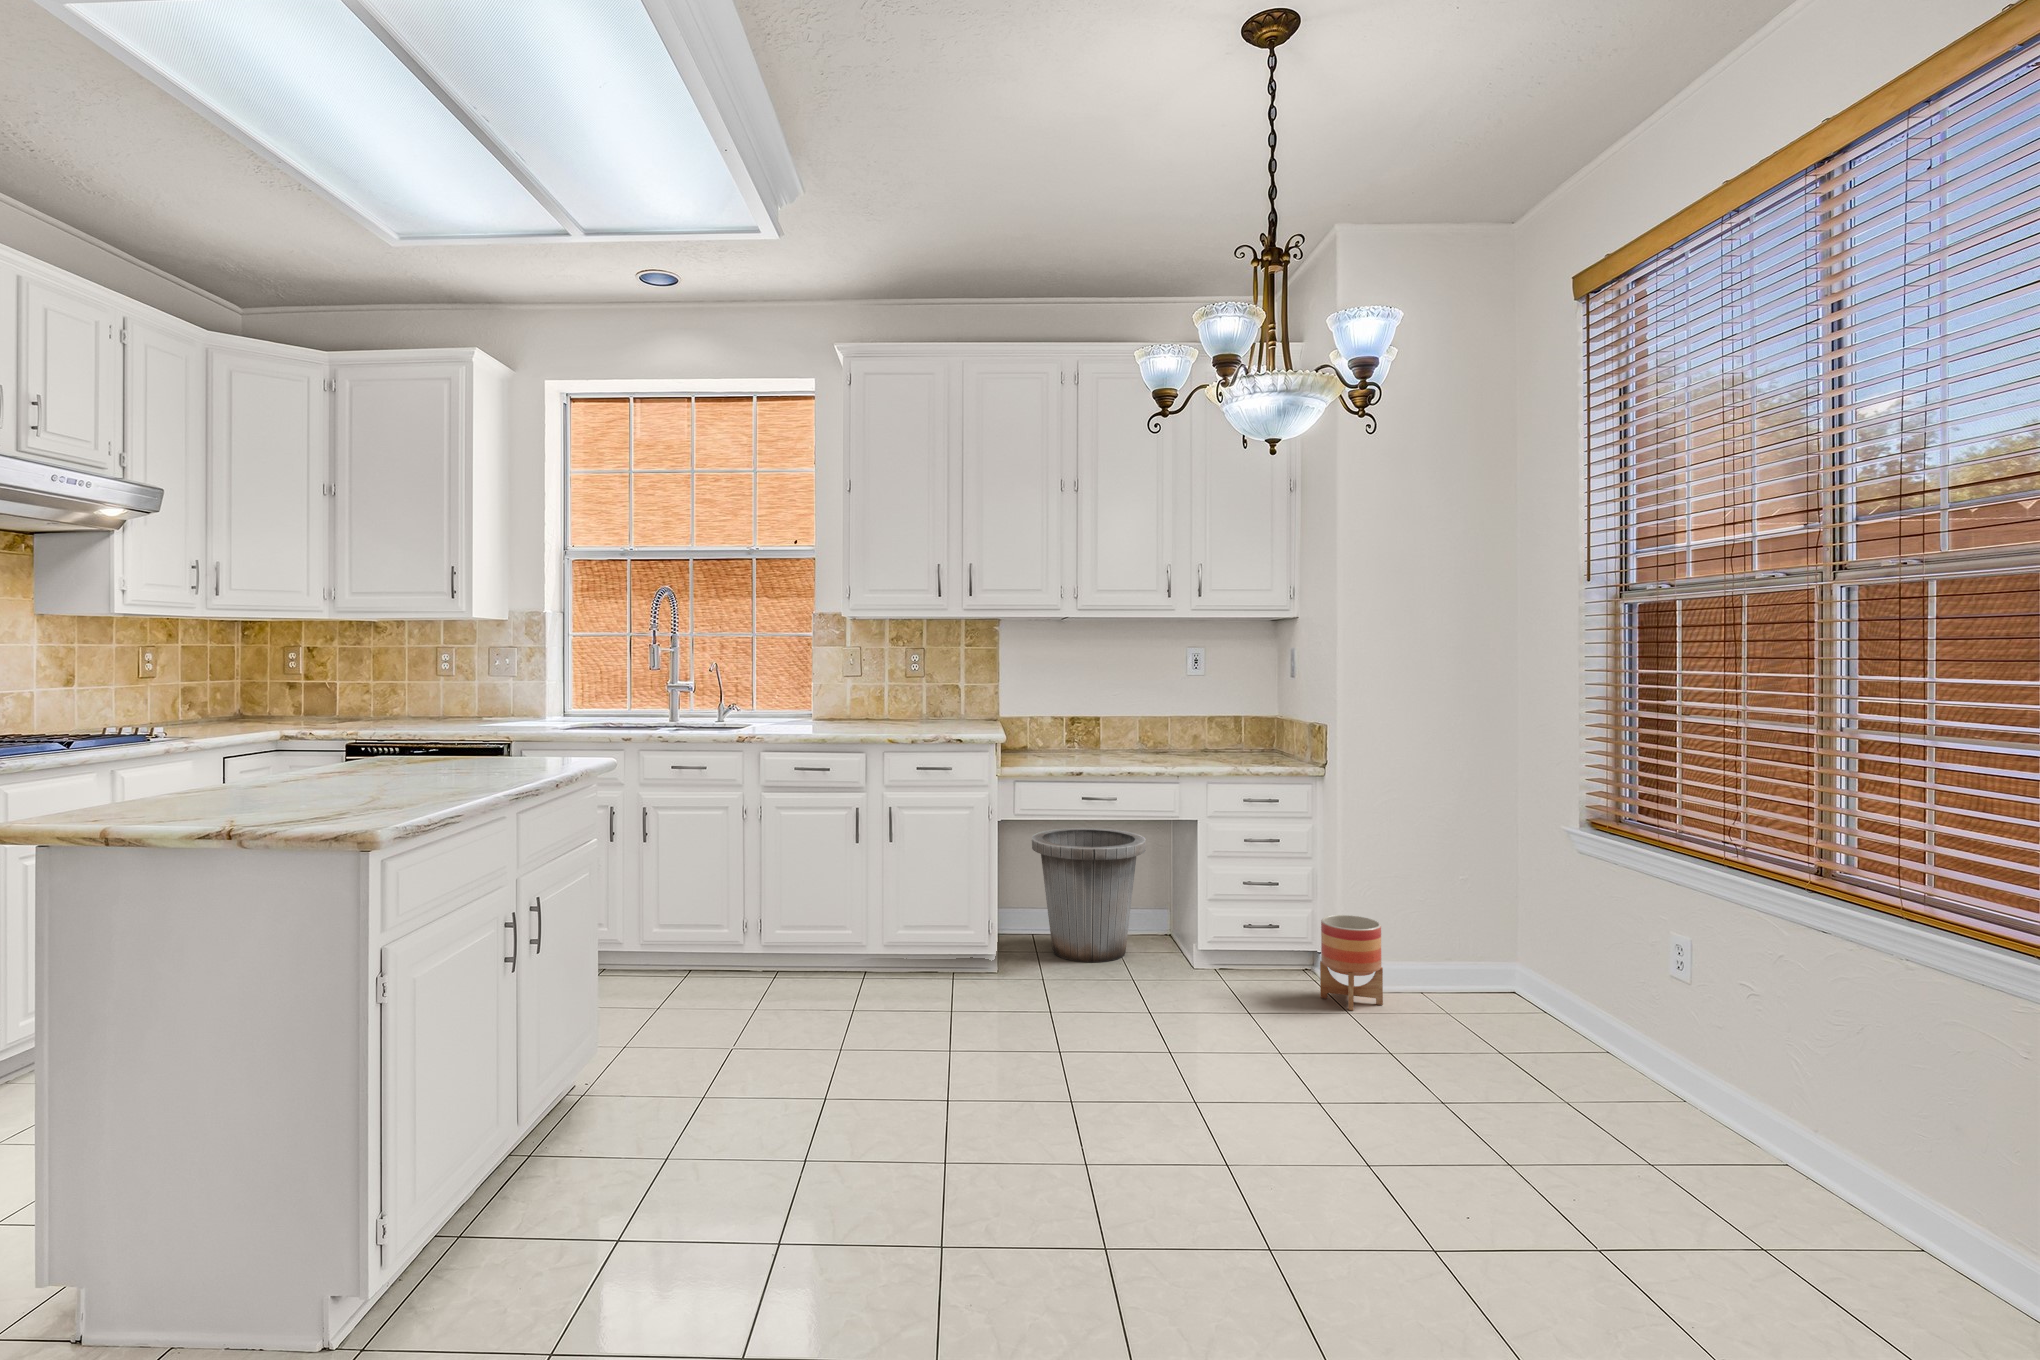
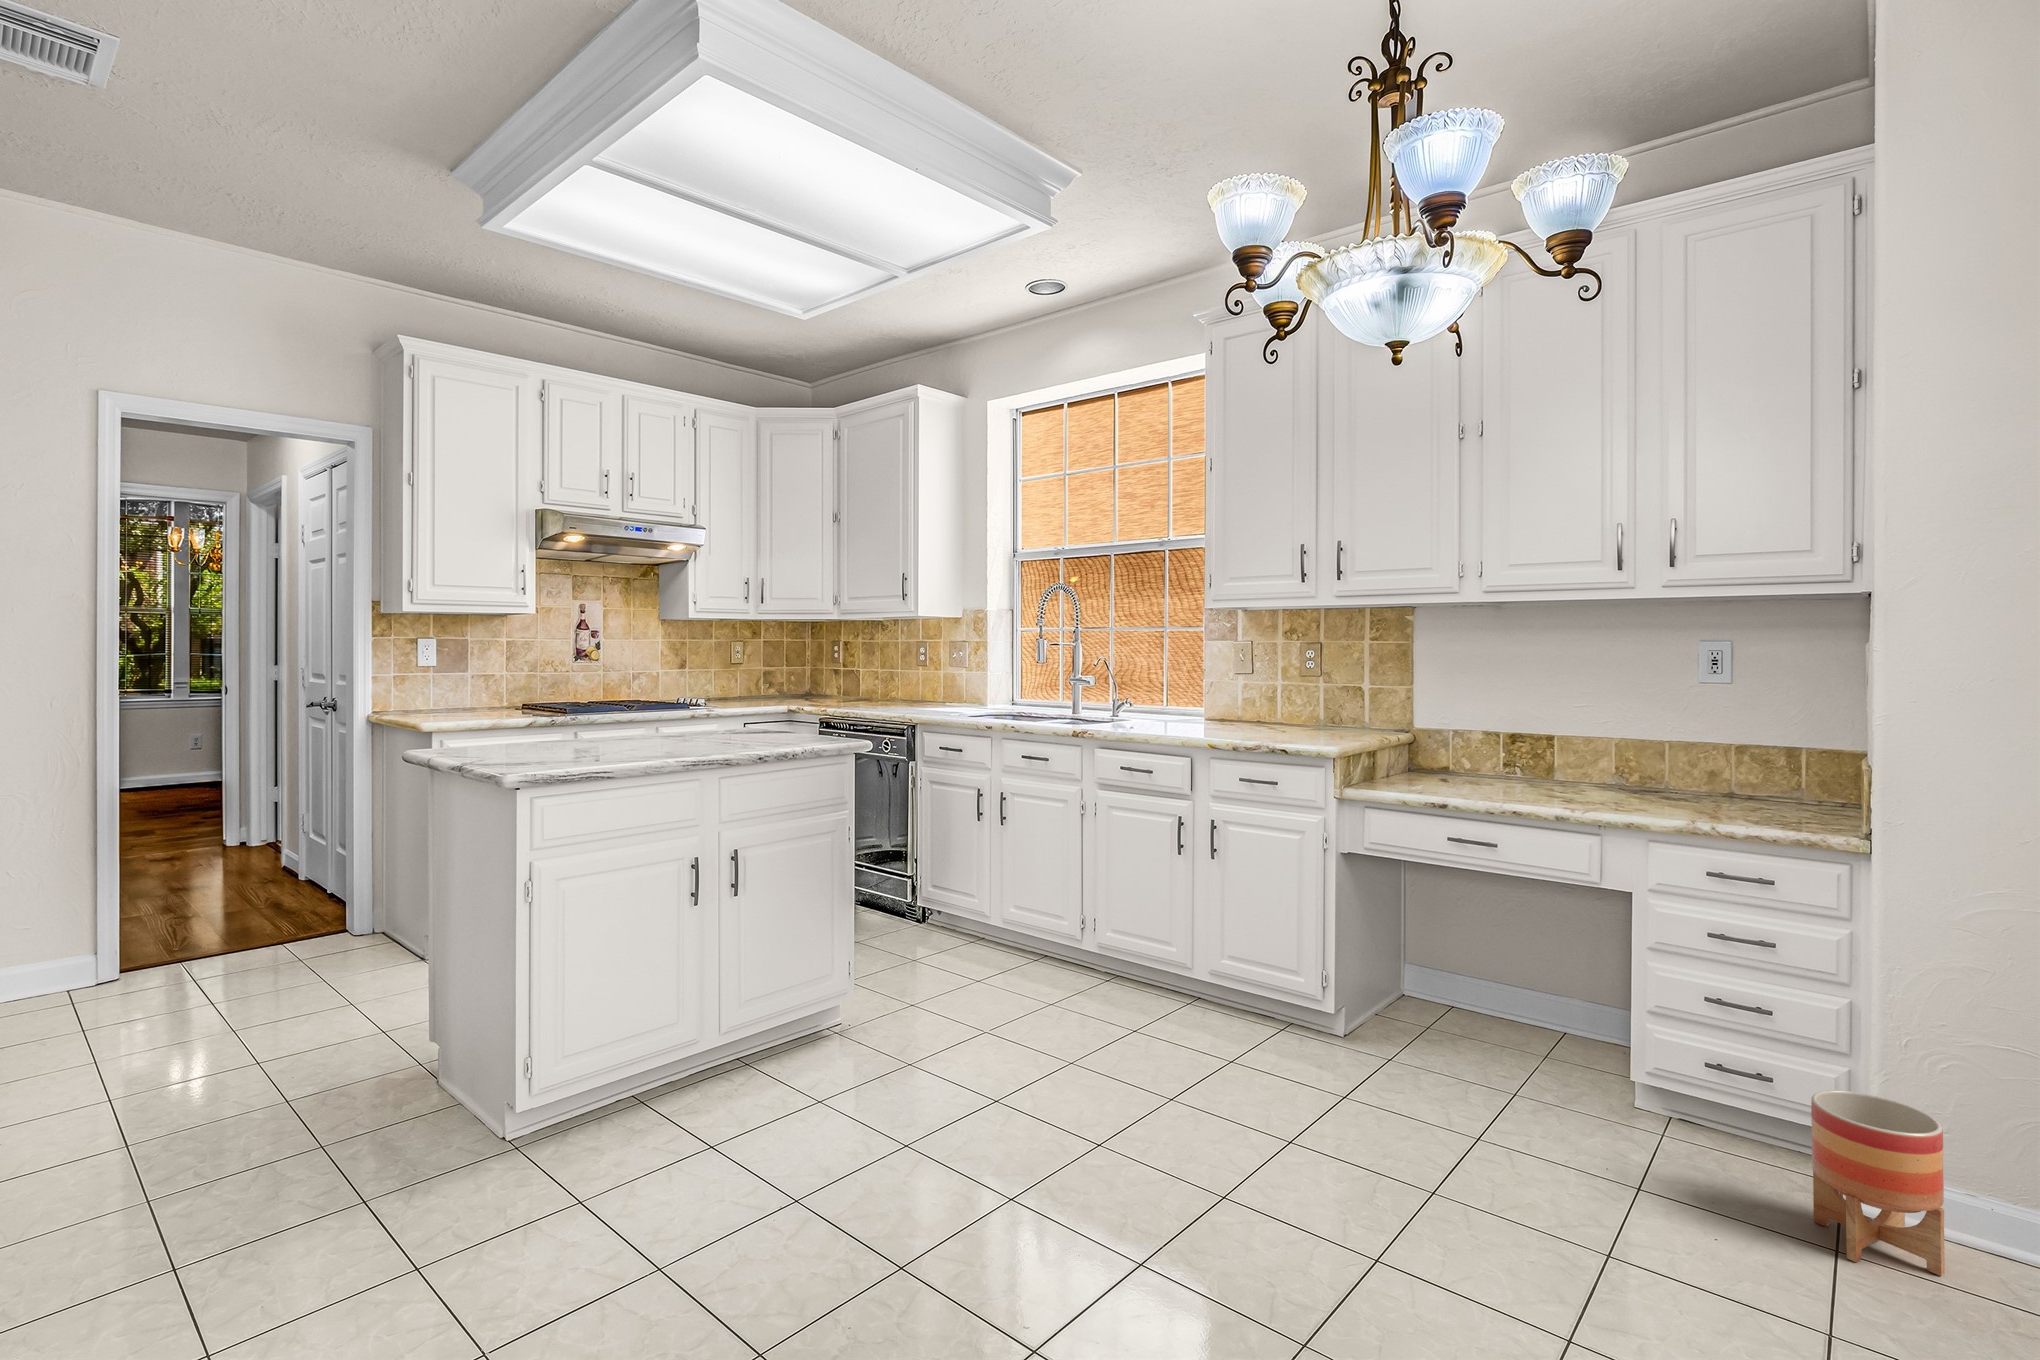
trash can: present [1032,828,1146,962] -> none [1415,878,1587,1067]

